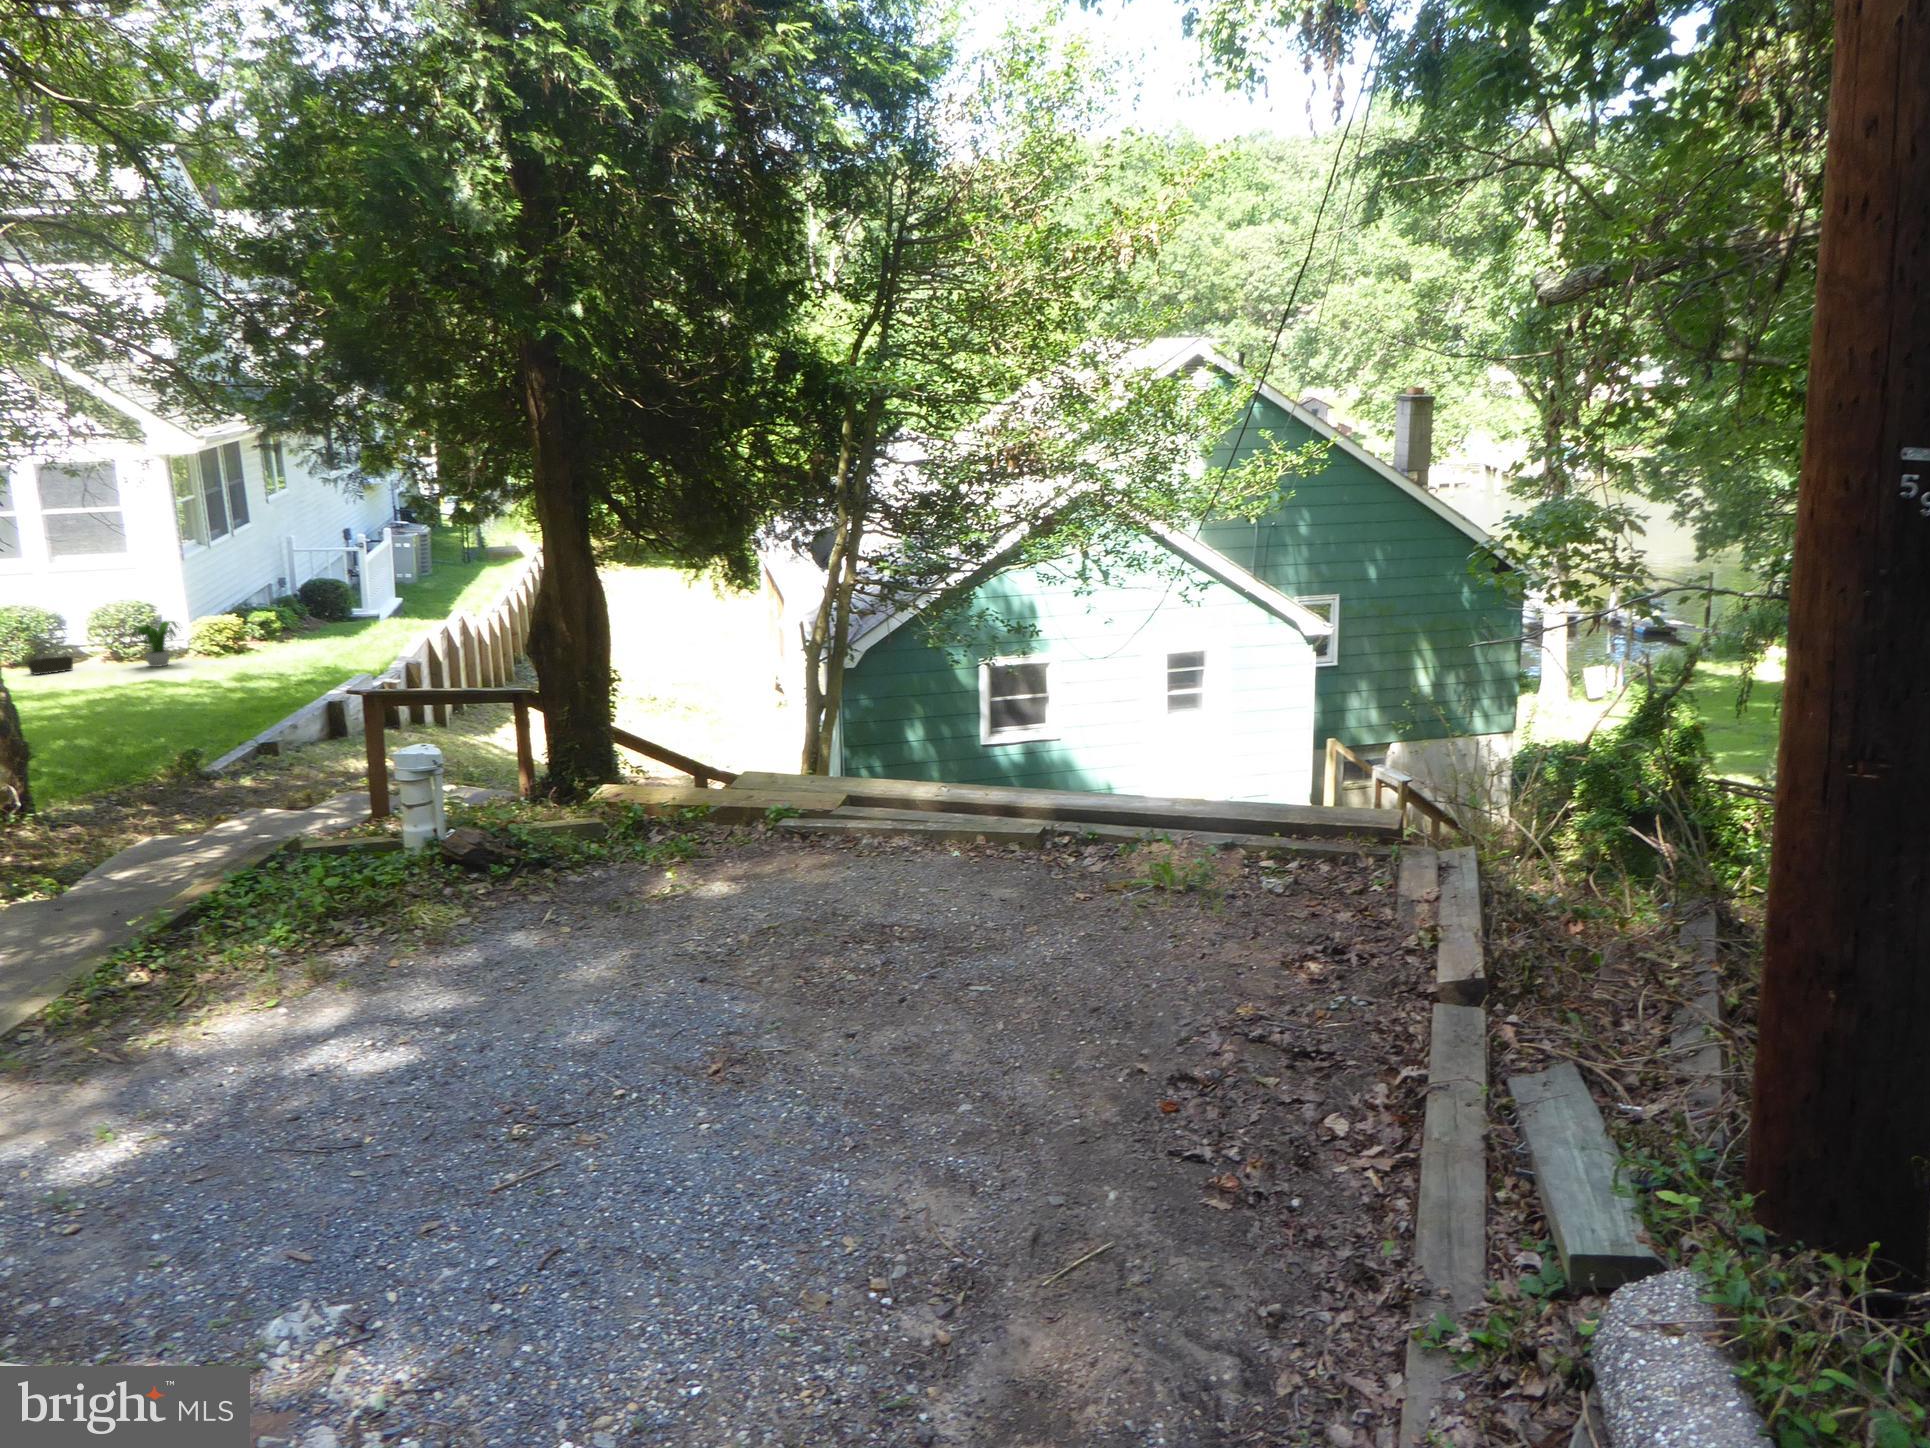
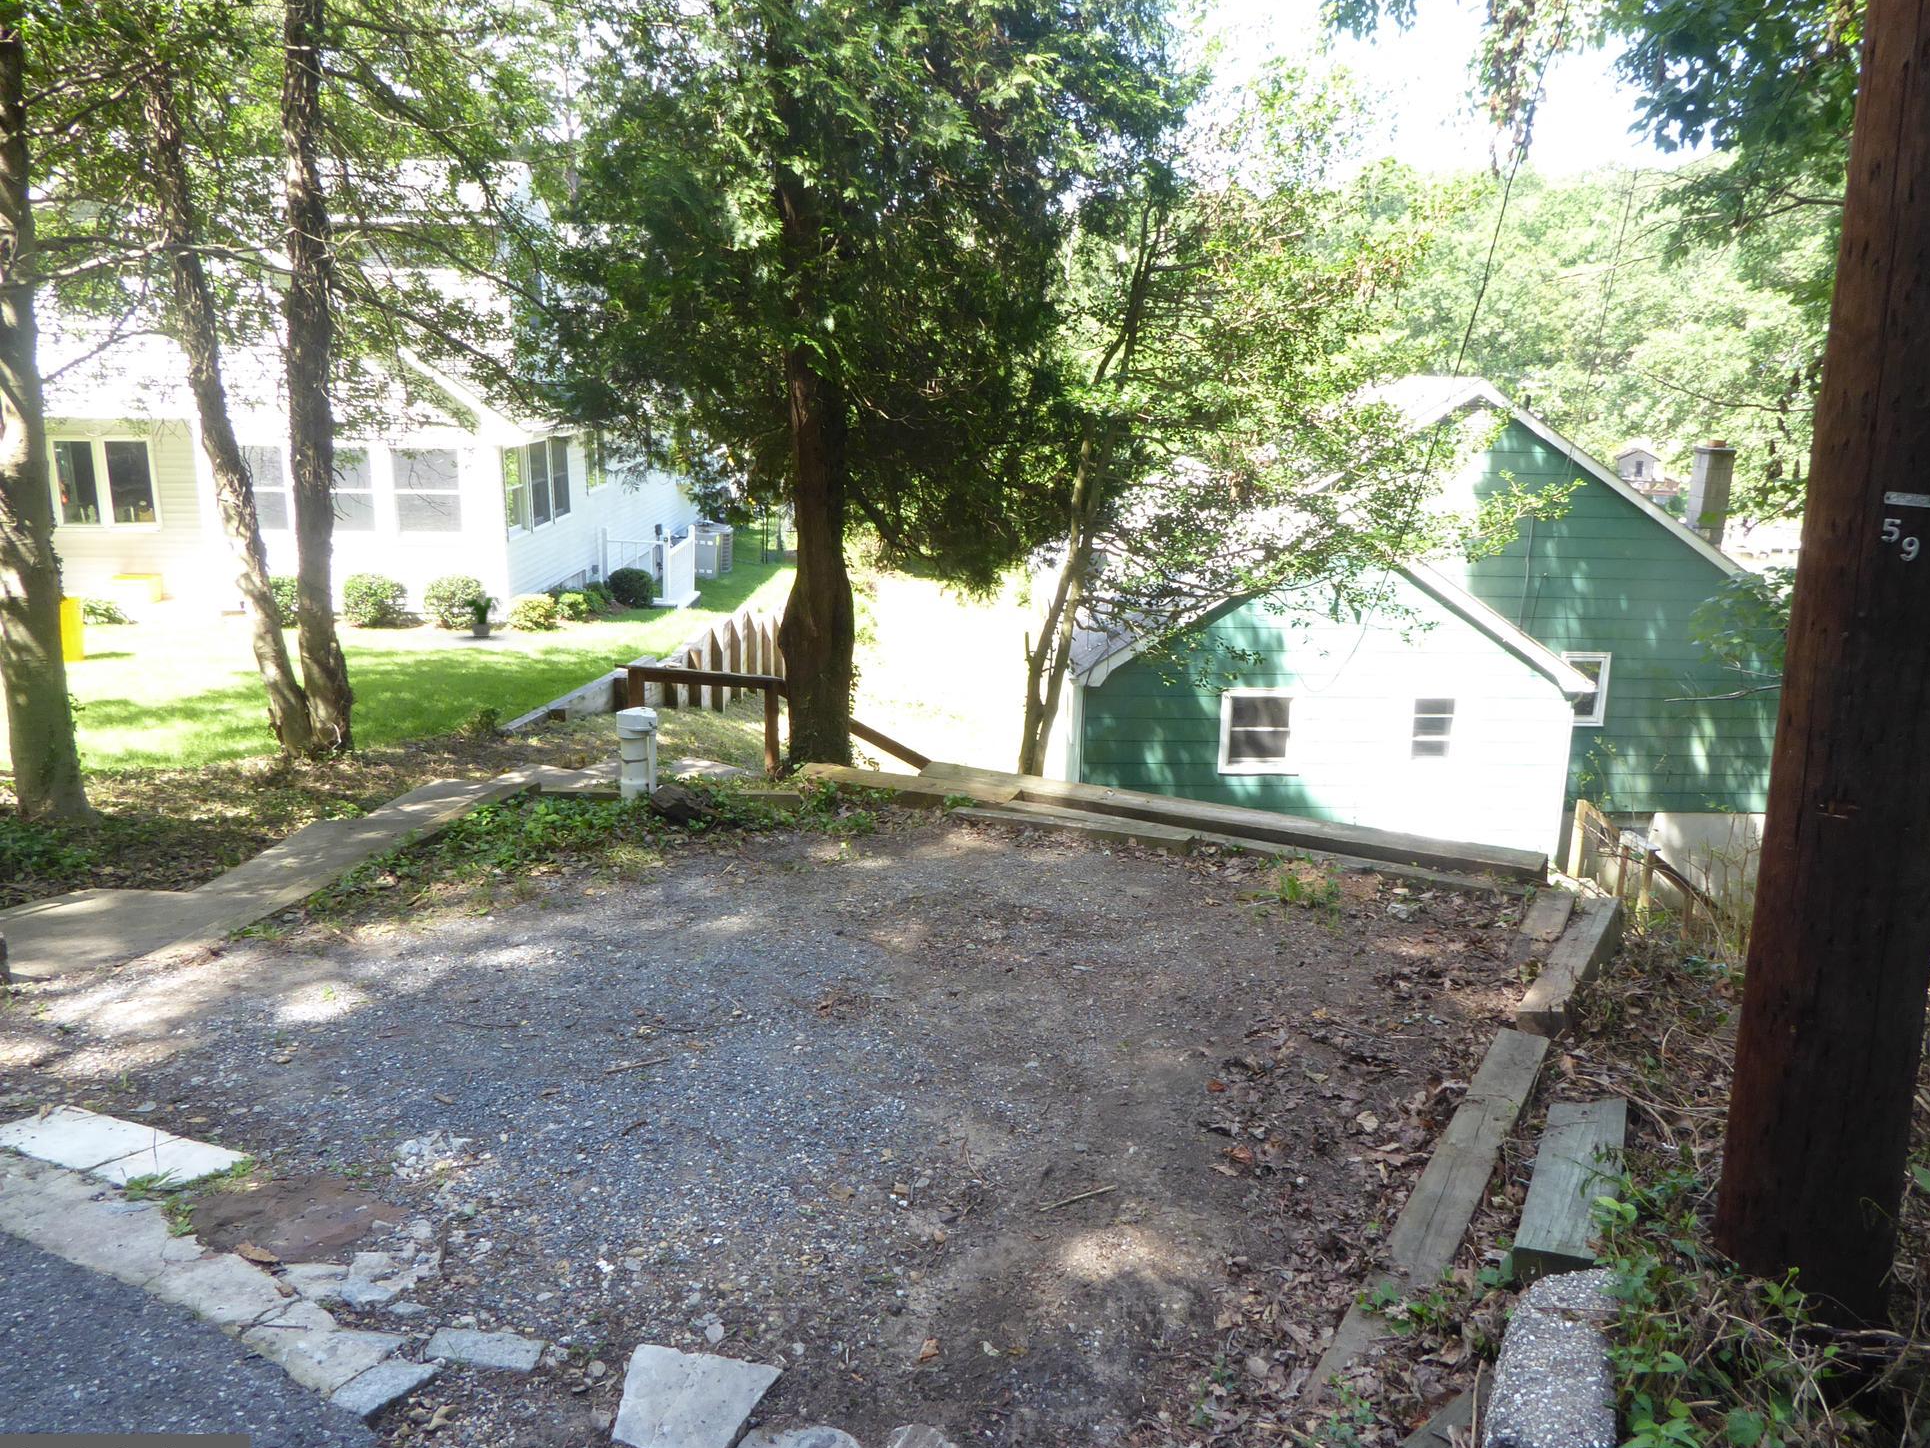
basket: present [27,656,73,675] -> none [378,607,415,636]

